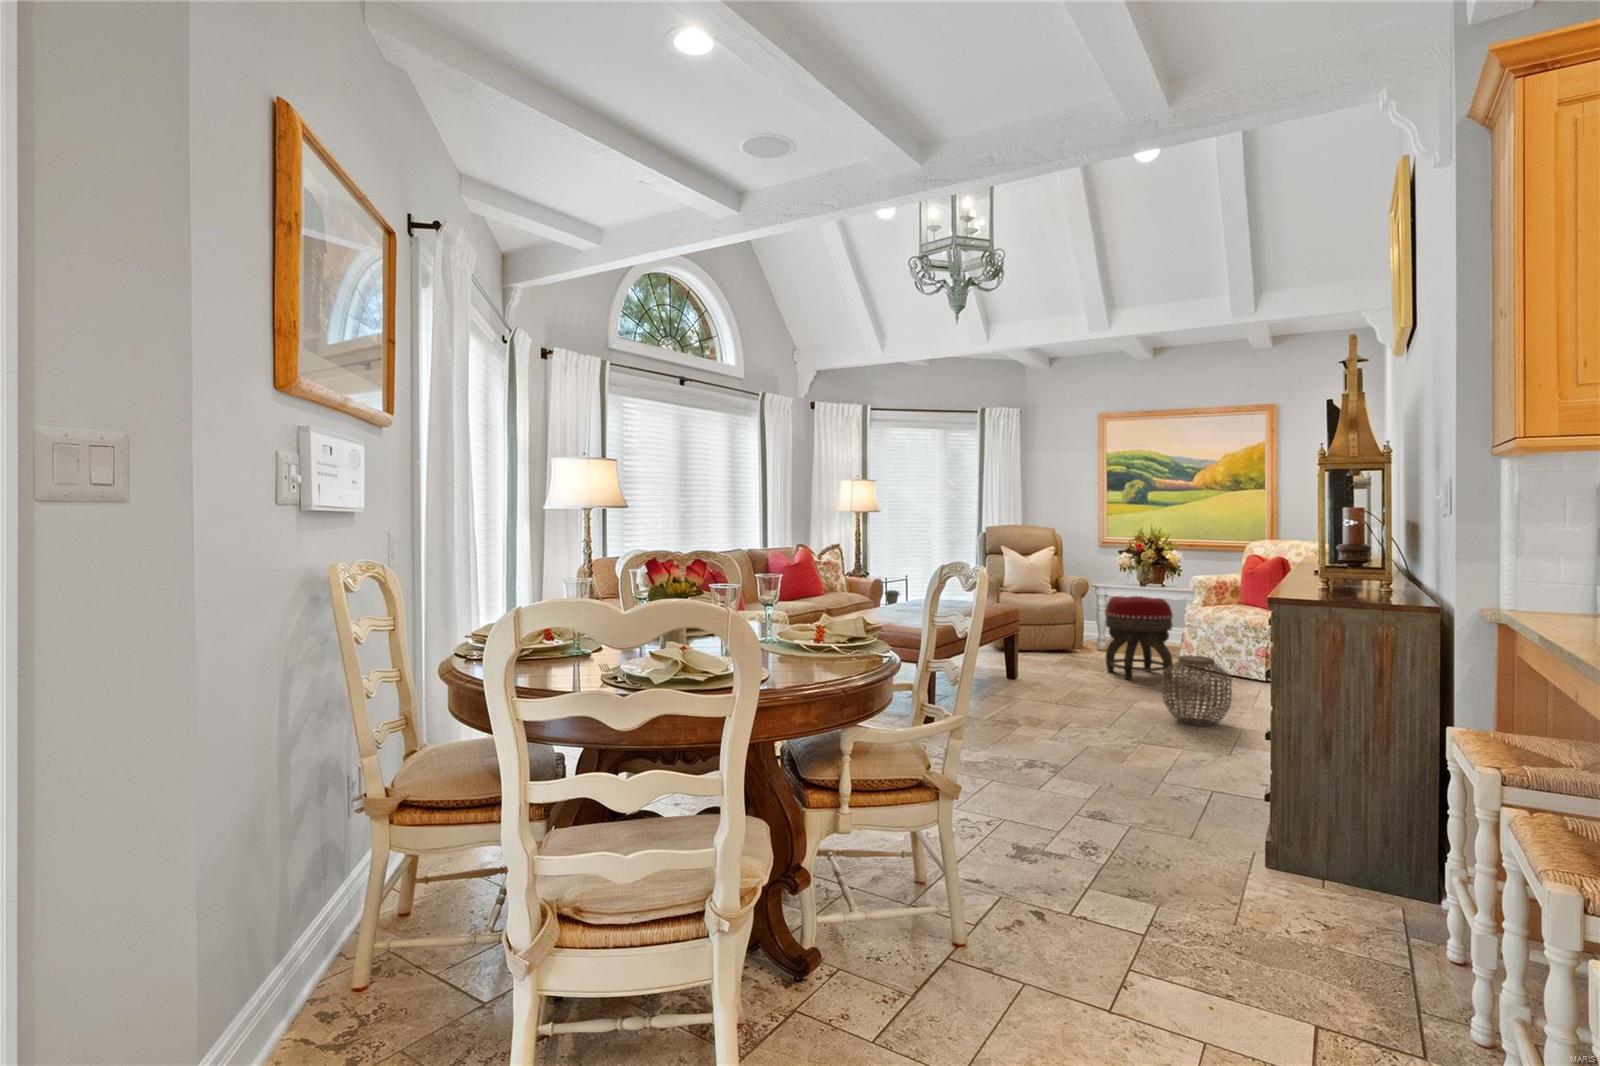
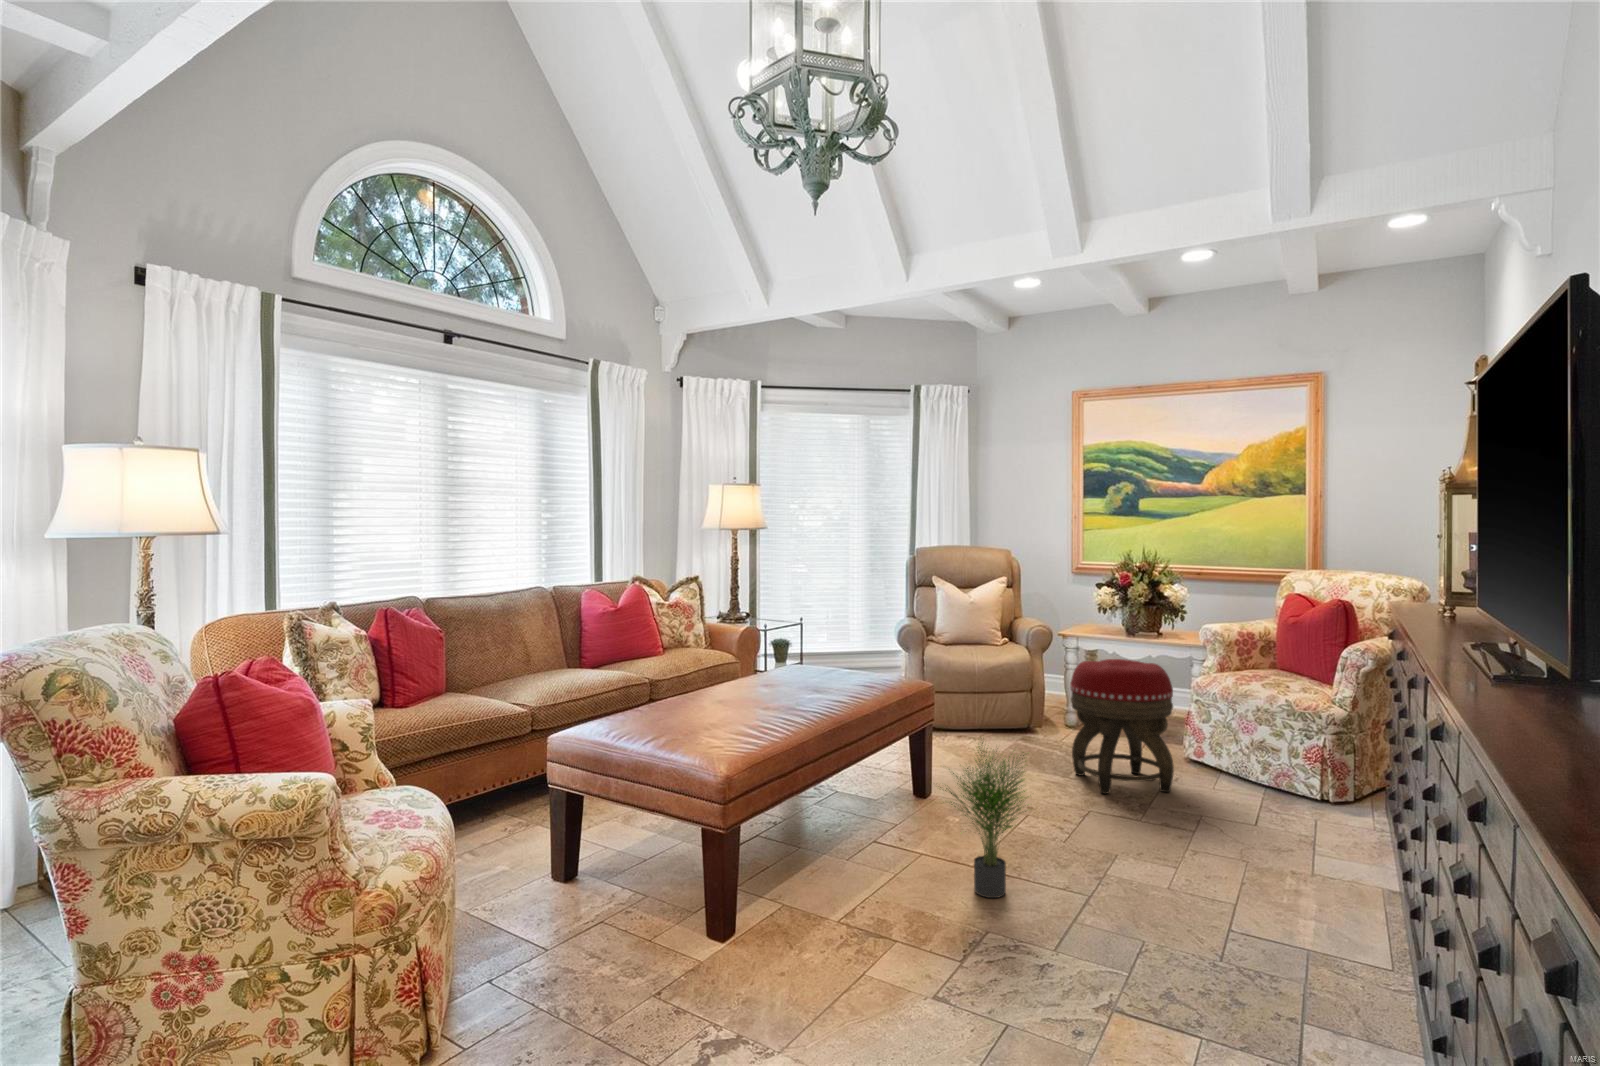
potted plant: none [1030,627,1098,717] -> present [940,742,1026,898]
woven basket: present [1162,656,1232,726] -> none [1152,791,1276,928]

